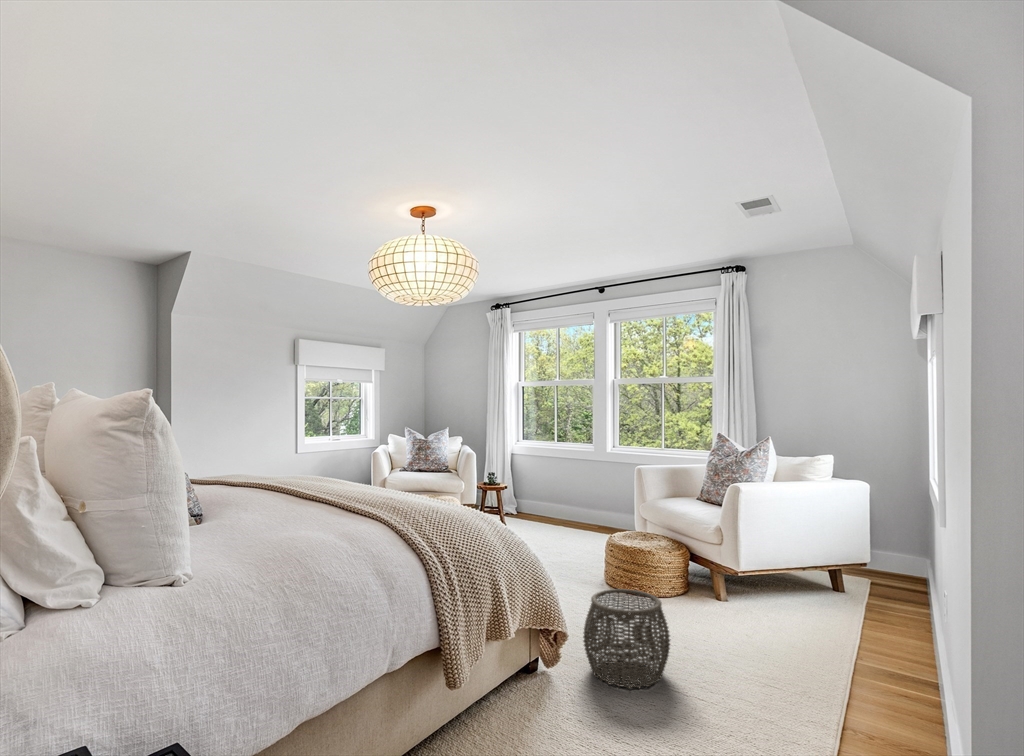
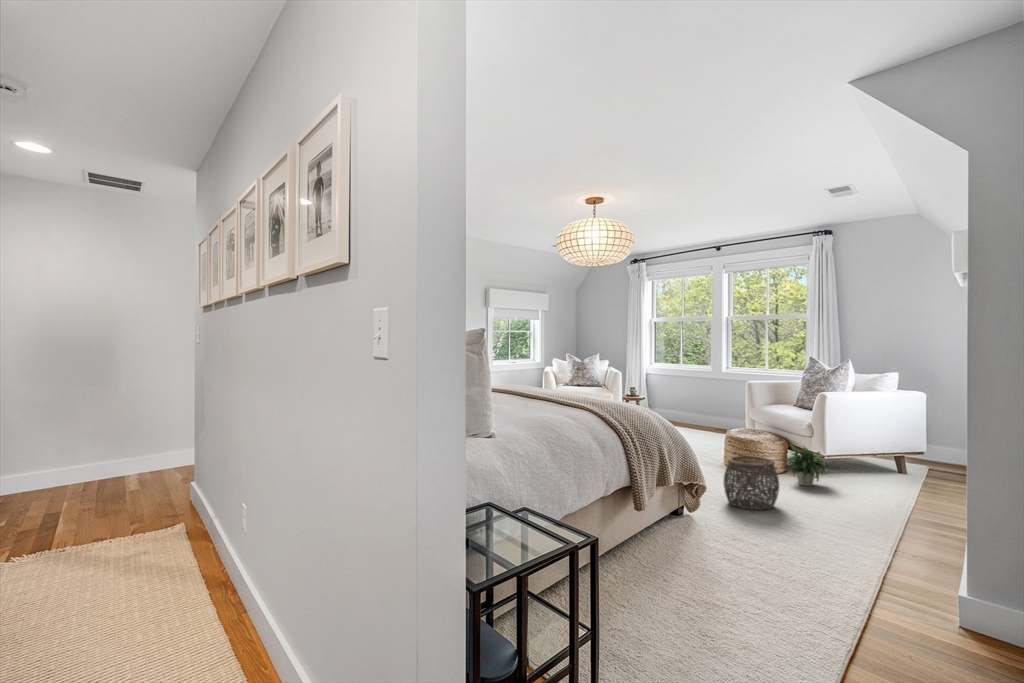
potted plant: none [683,559,739,623] -> present [787,445,825,486]

